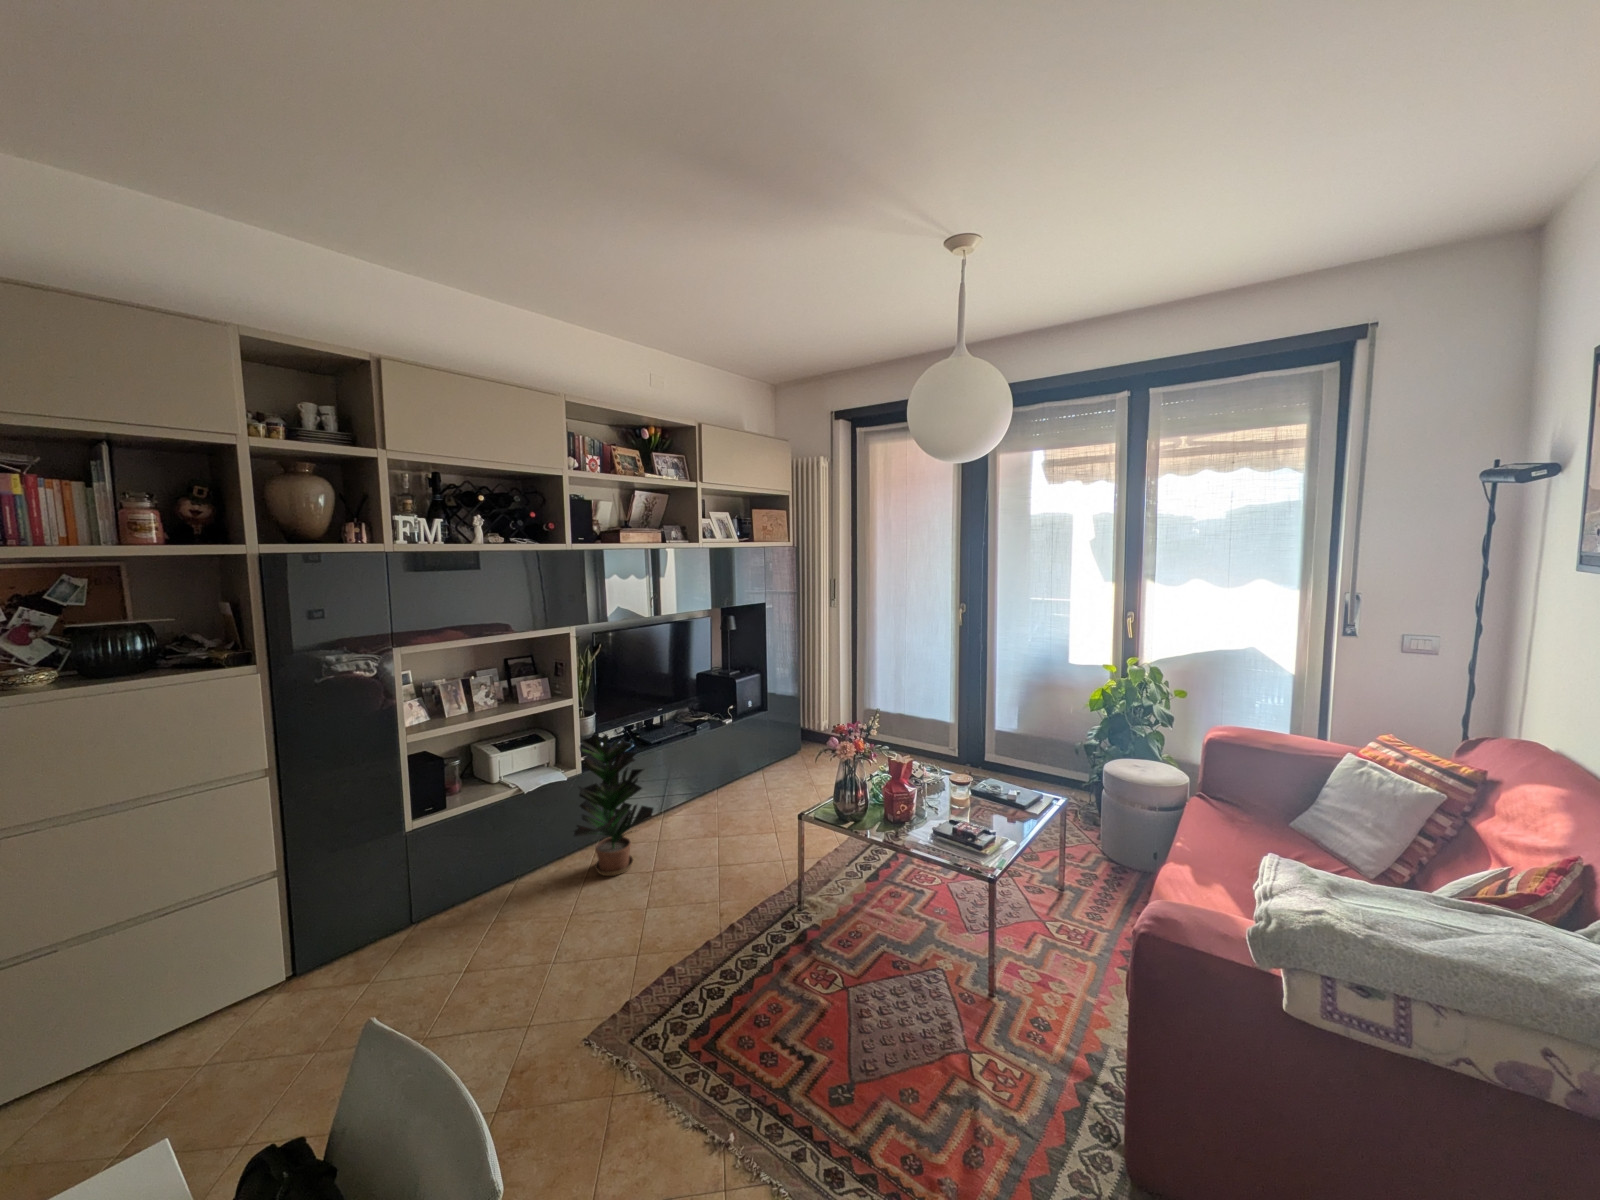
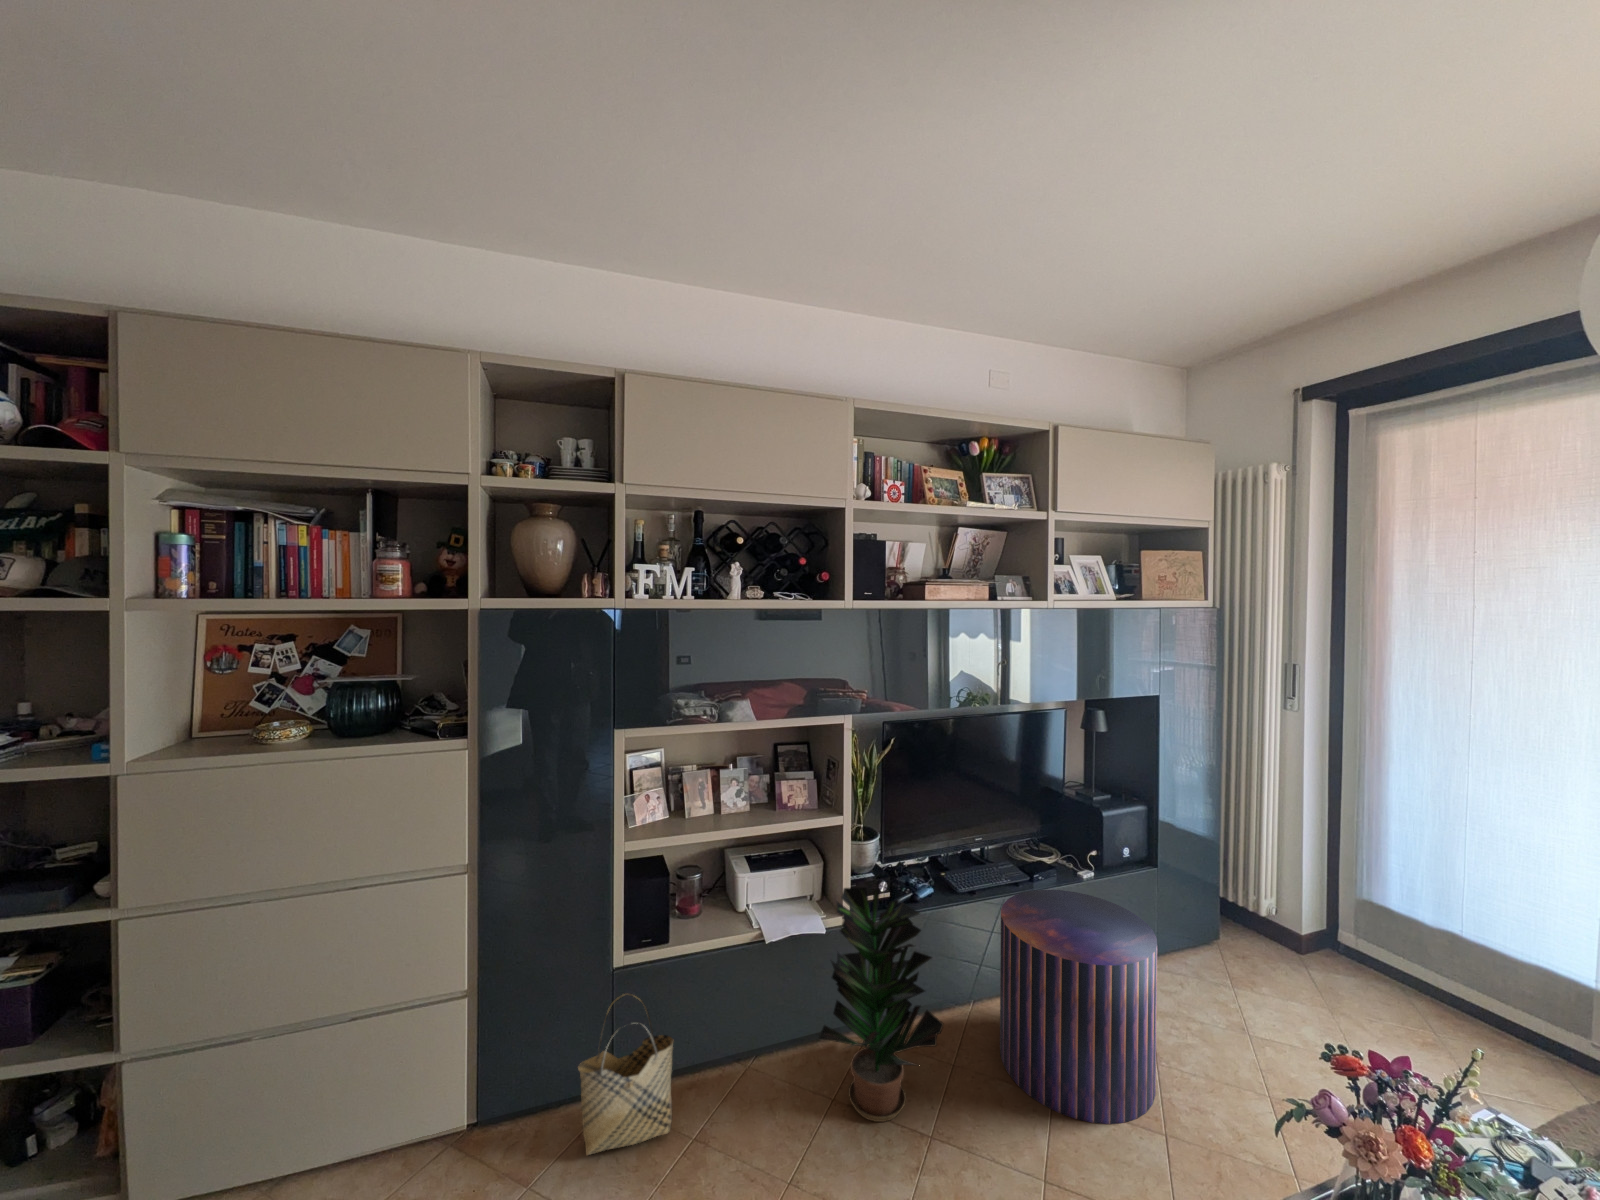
pouf: none [682,723,772,840] -> present [1000,890,1157,1124]
woven basket: none [392,842,471,953] -> present [578,994,674,1155]

